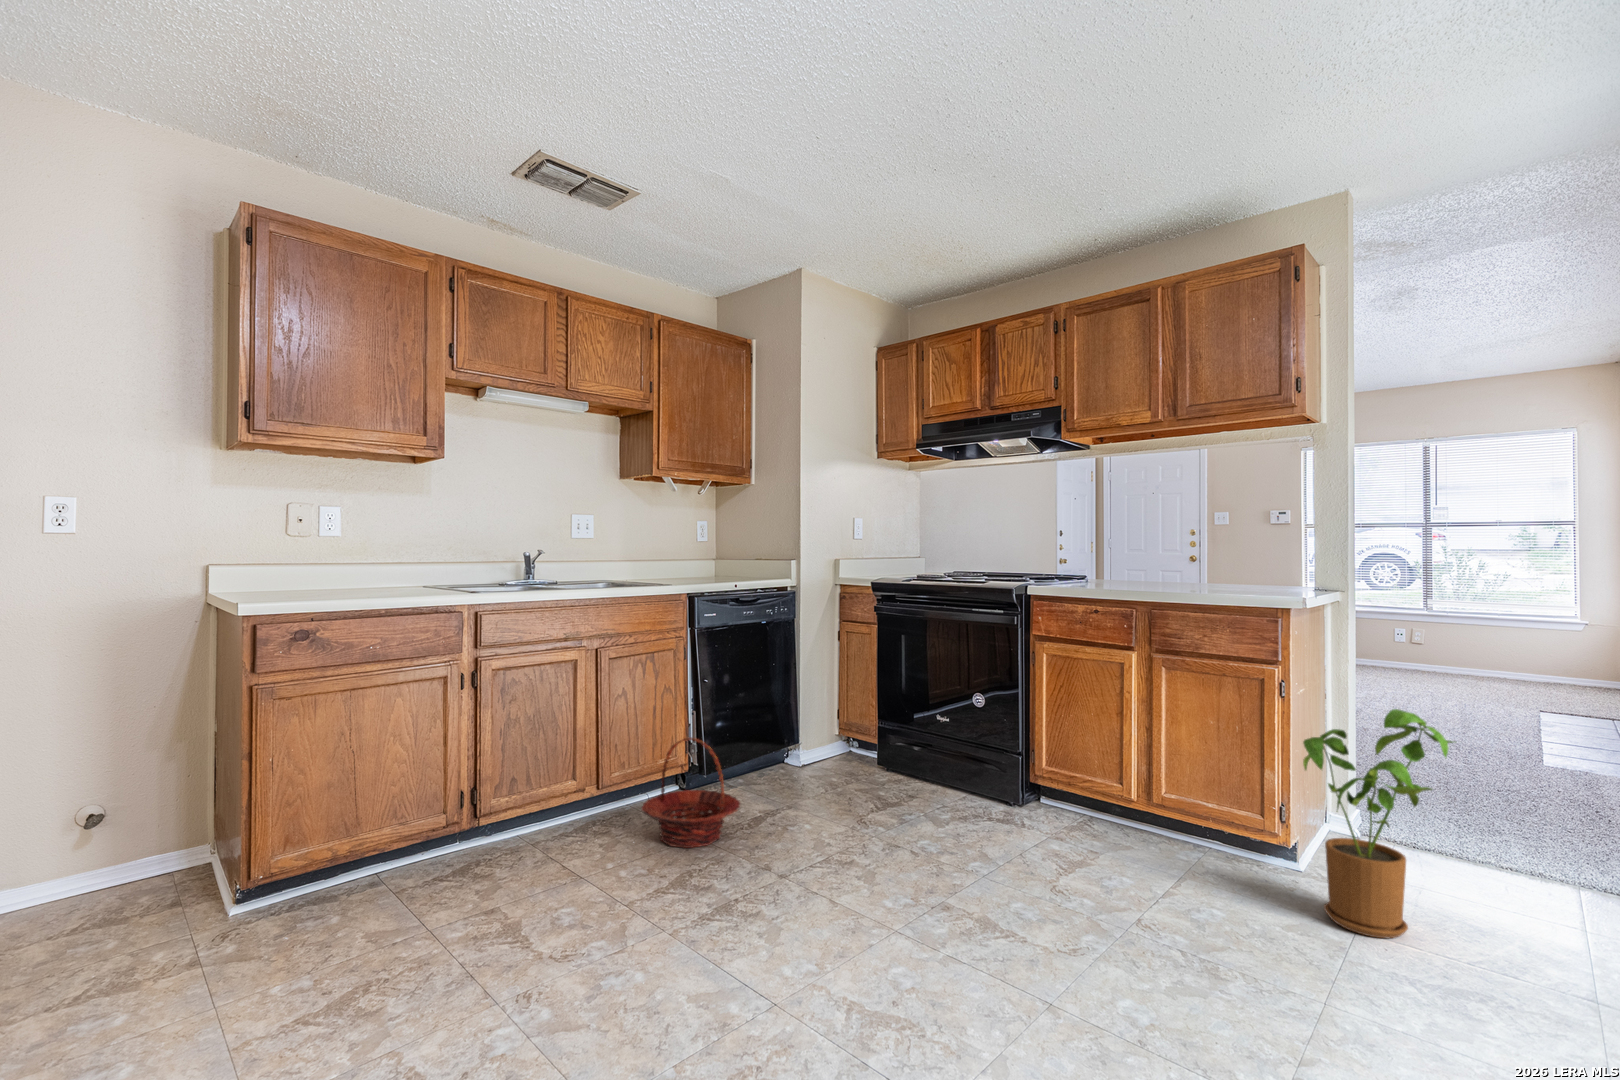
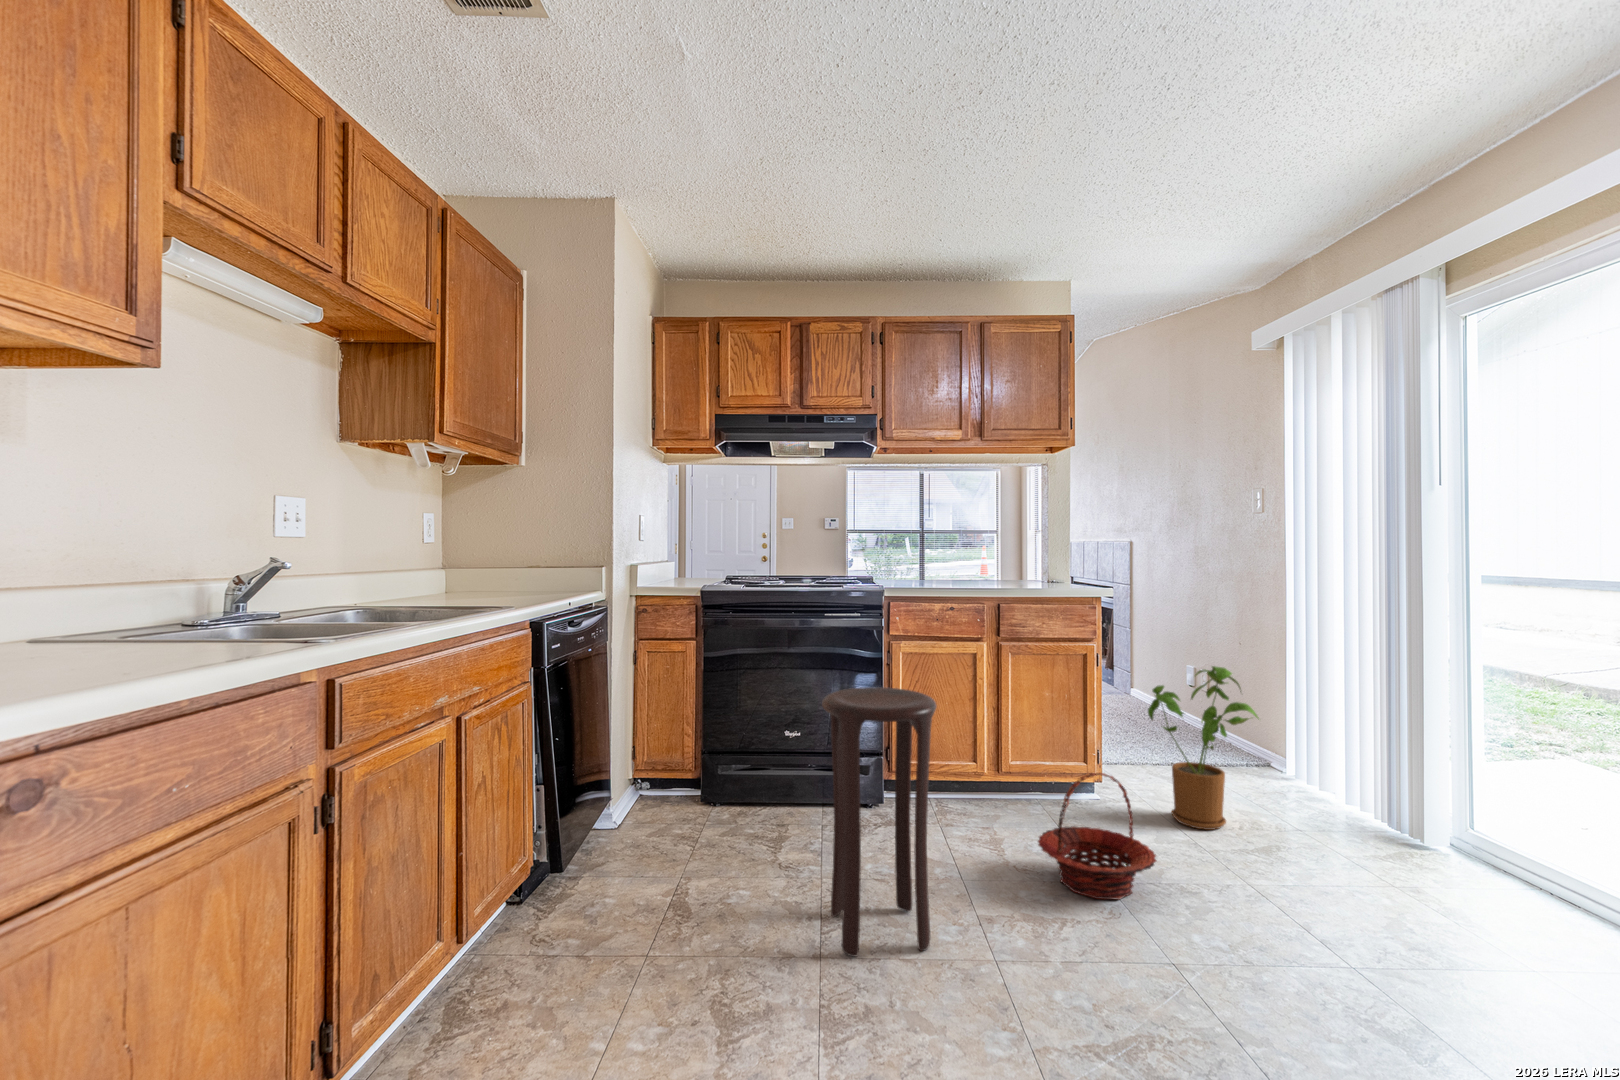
stool: none [783,657,880,880] -> present [822,687,936,957]
basket: present [642,738,740,848] -> present [1038,773,1156,900]

